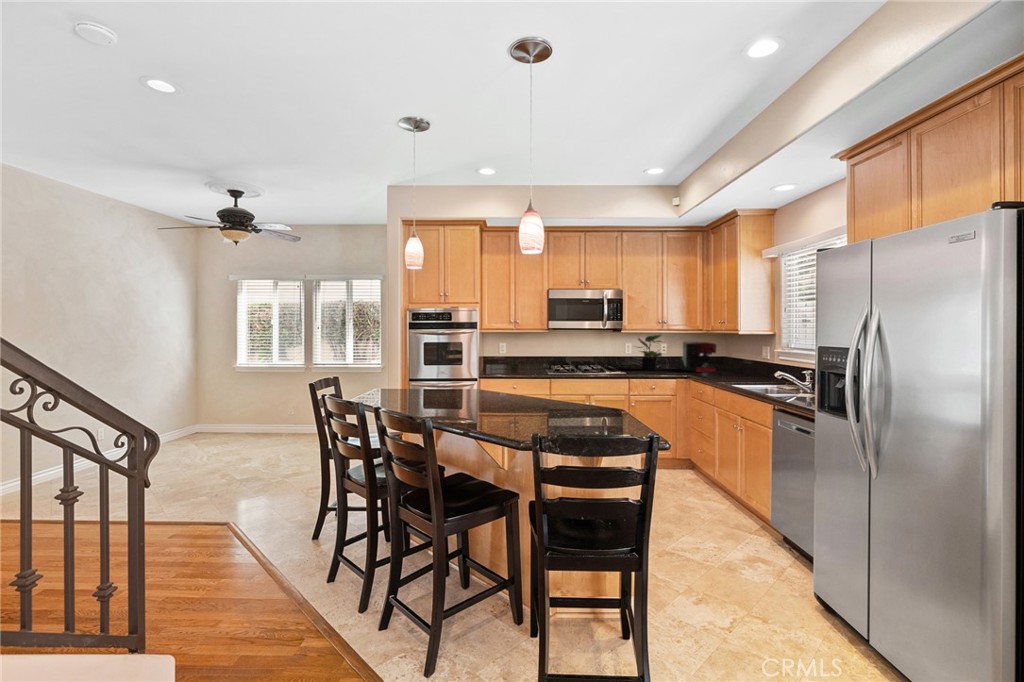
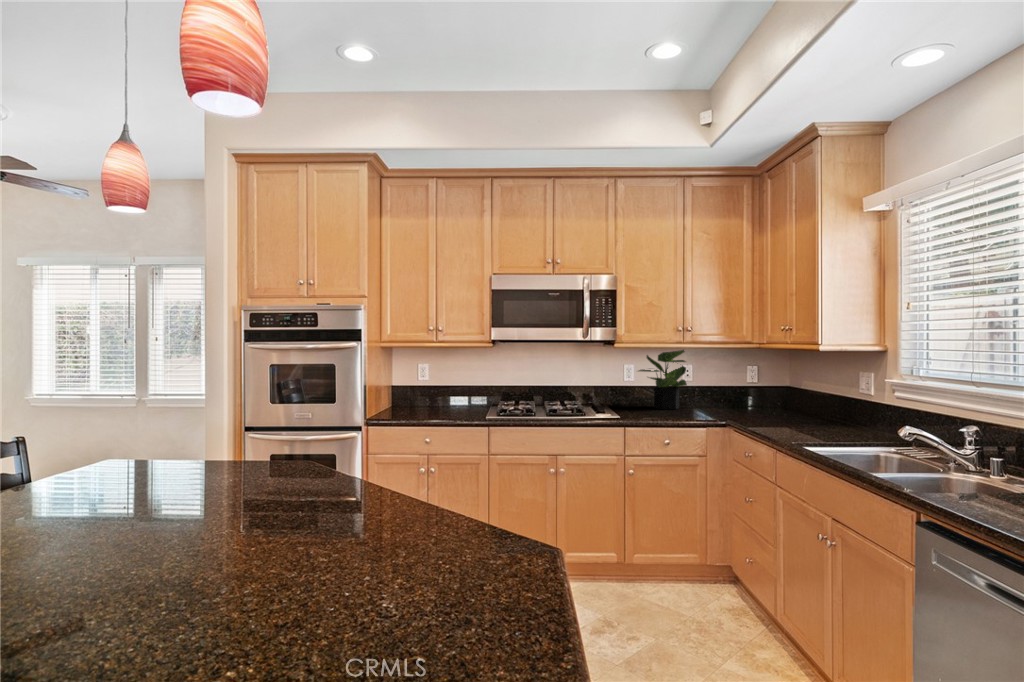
coffee maker: present [681,340,716,372] -> none [719,358,778,413]

